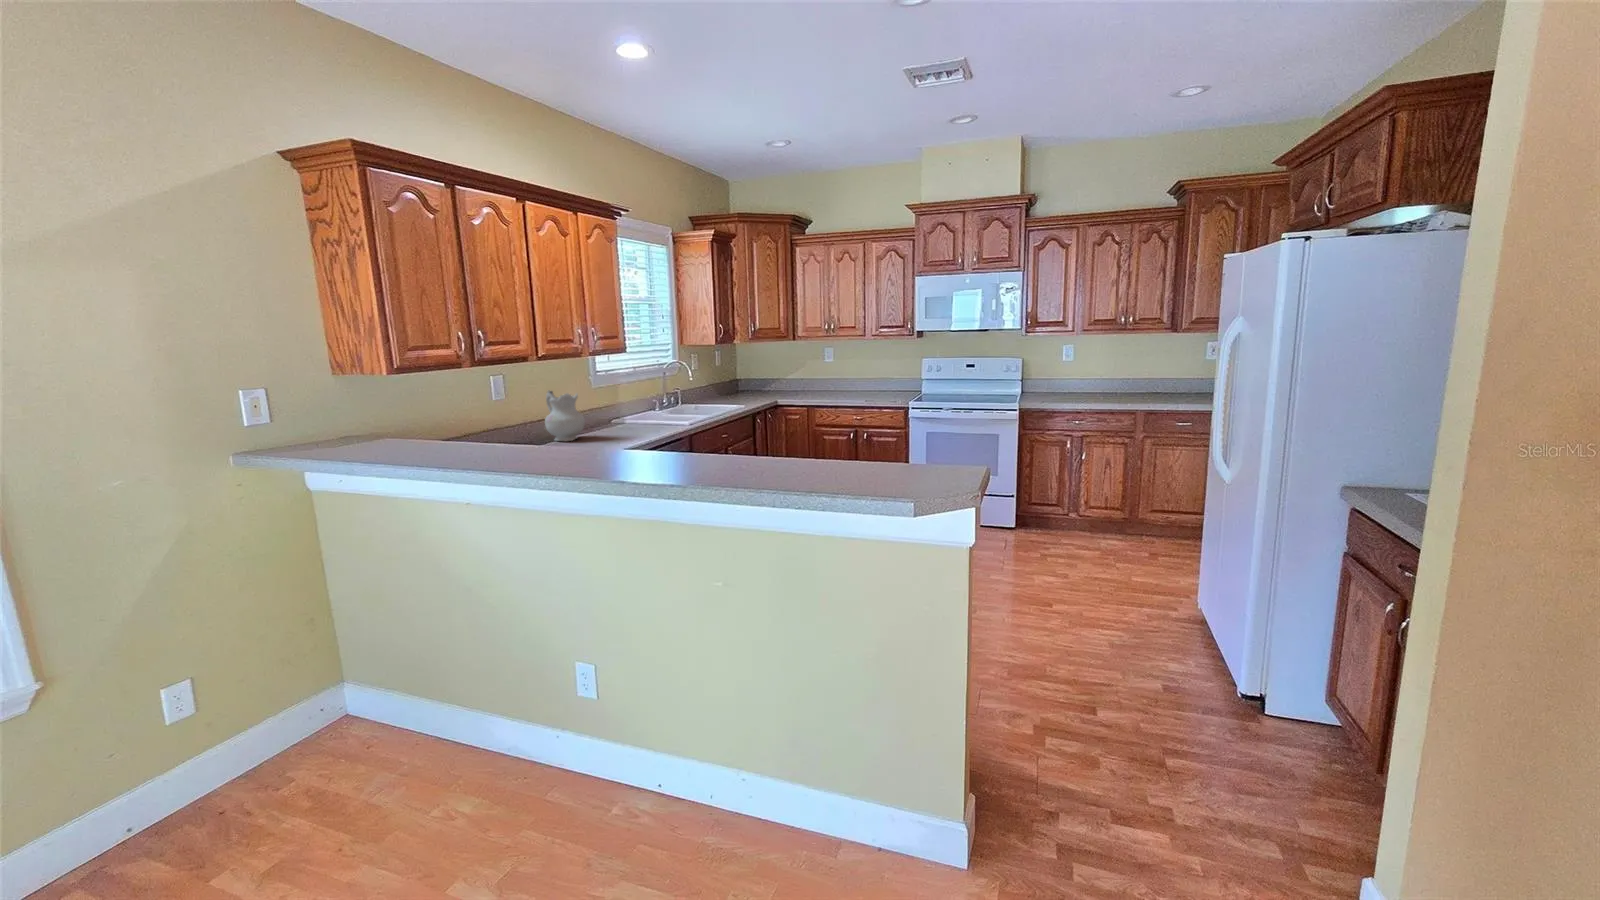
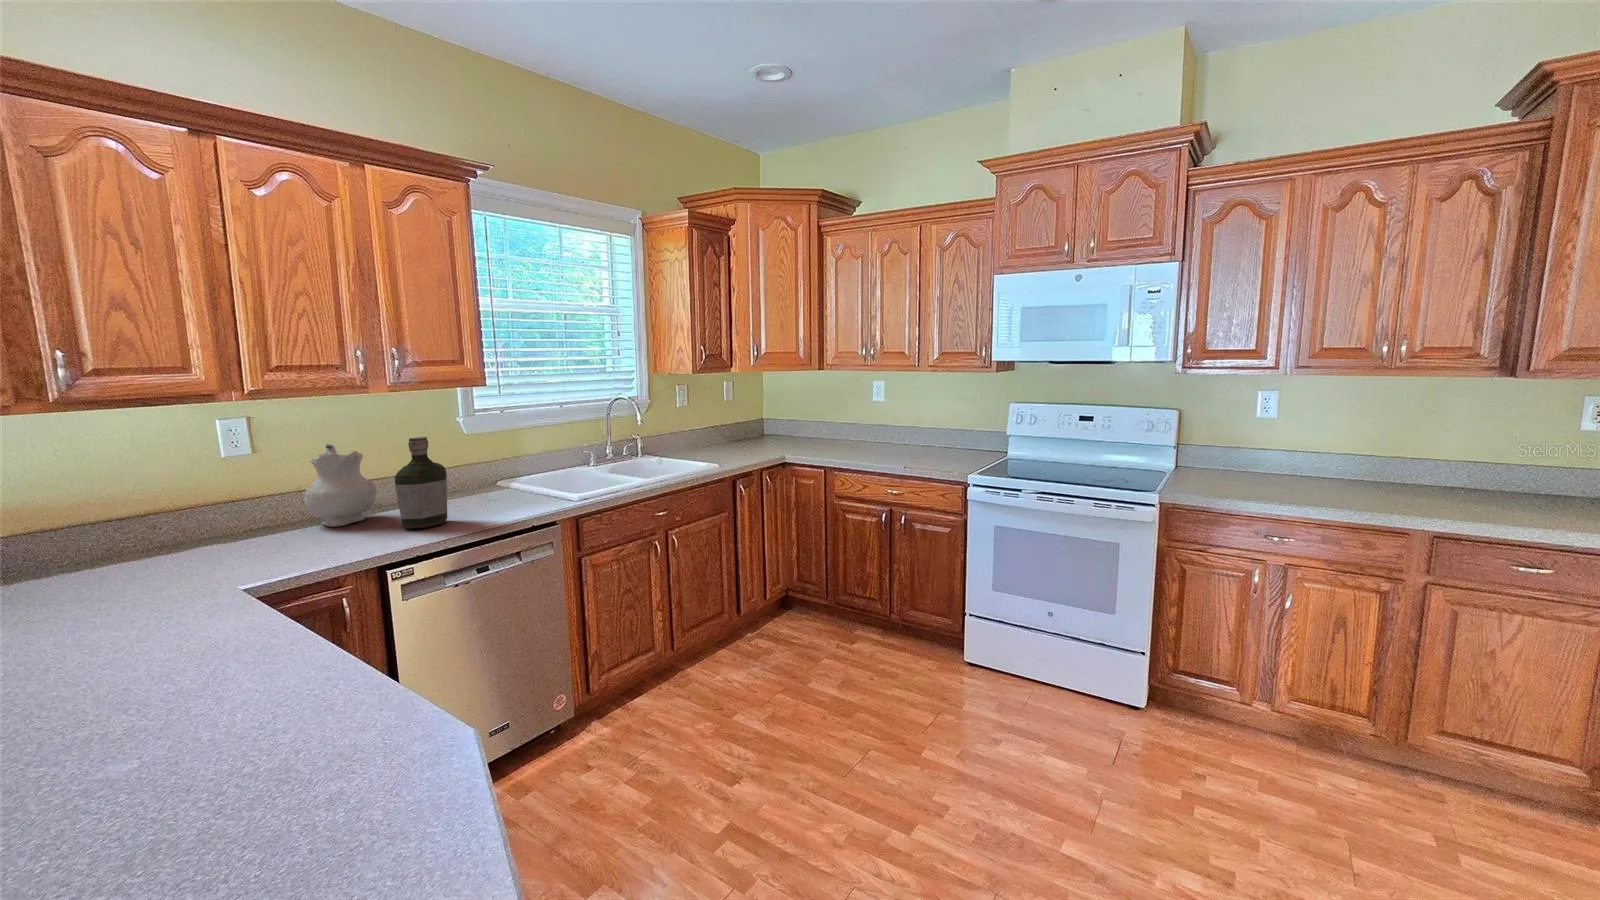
bottle: none [610,382,638,439] -> present [395,437,447,529]

